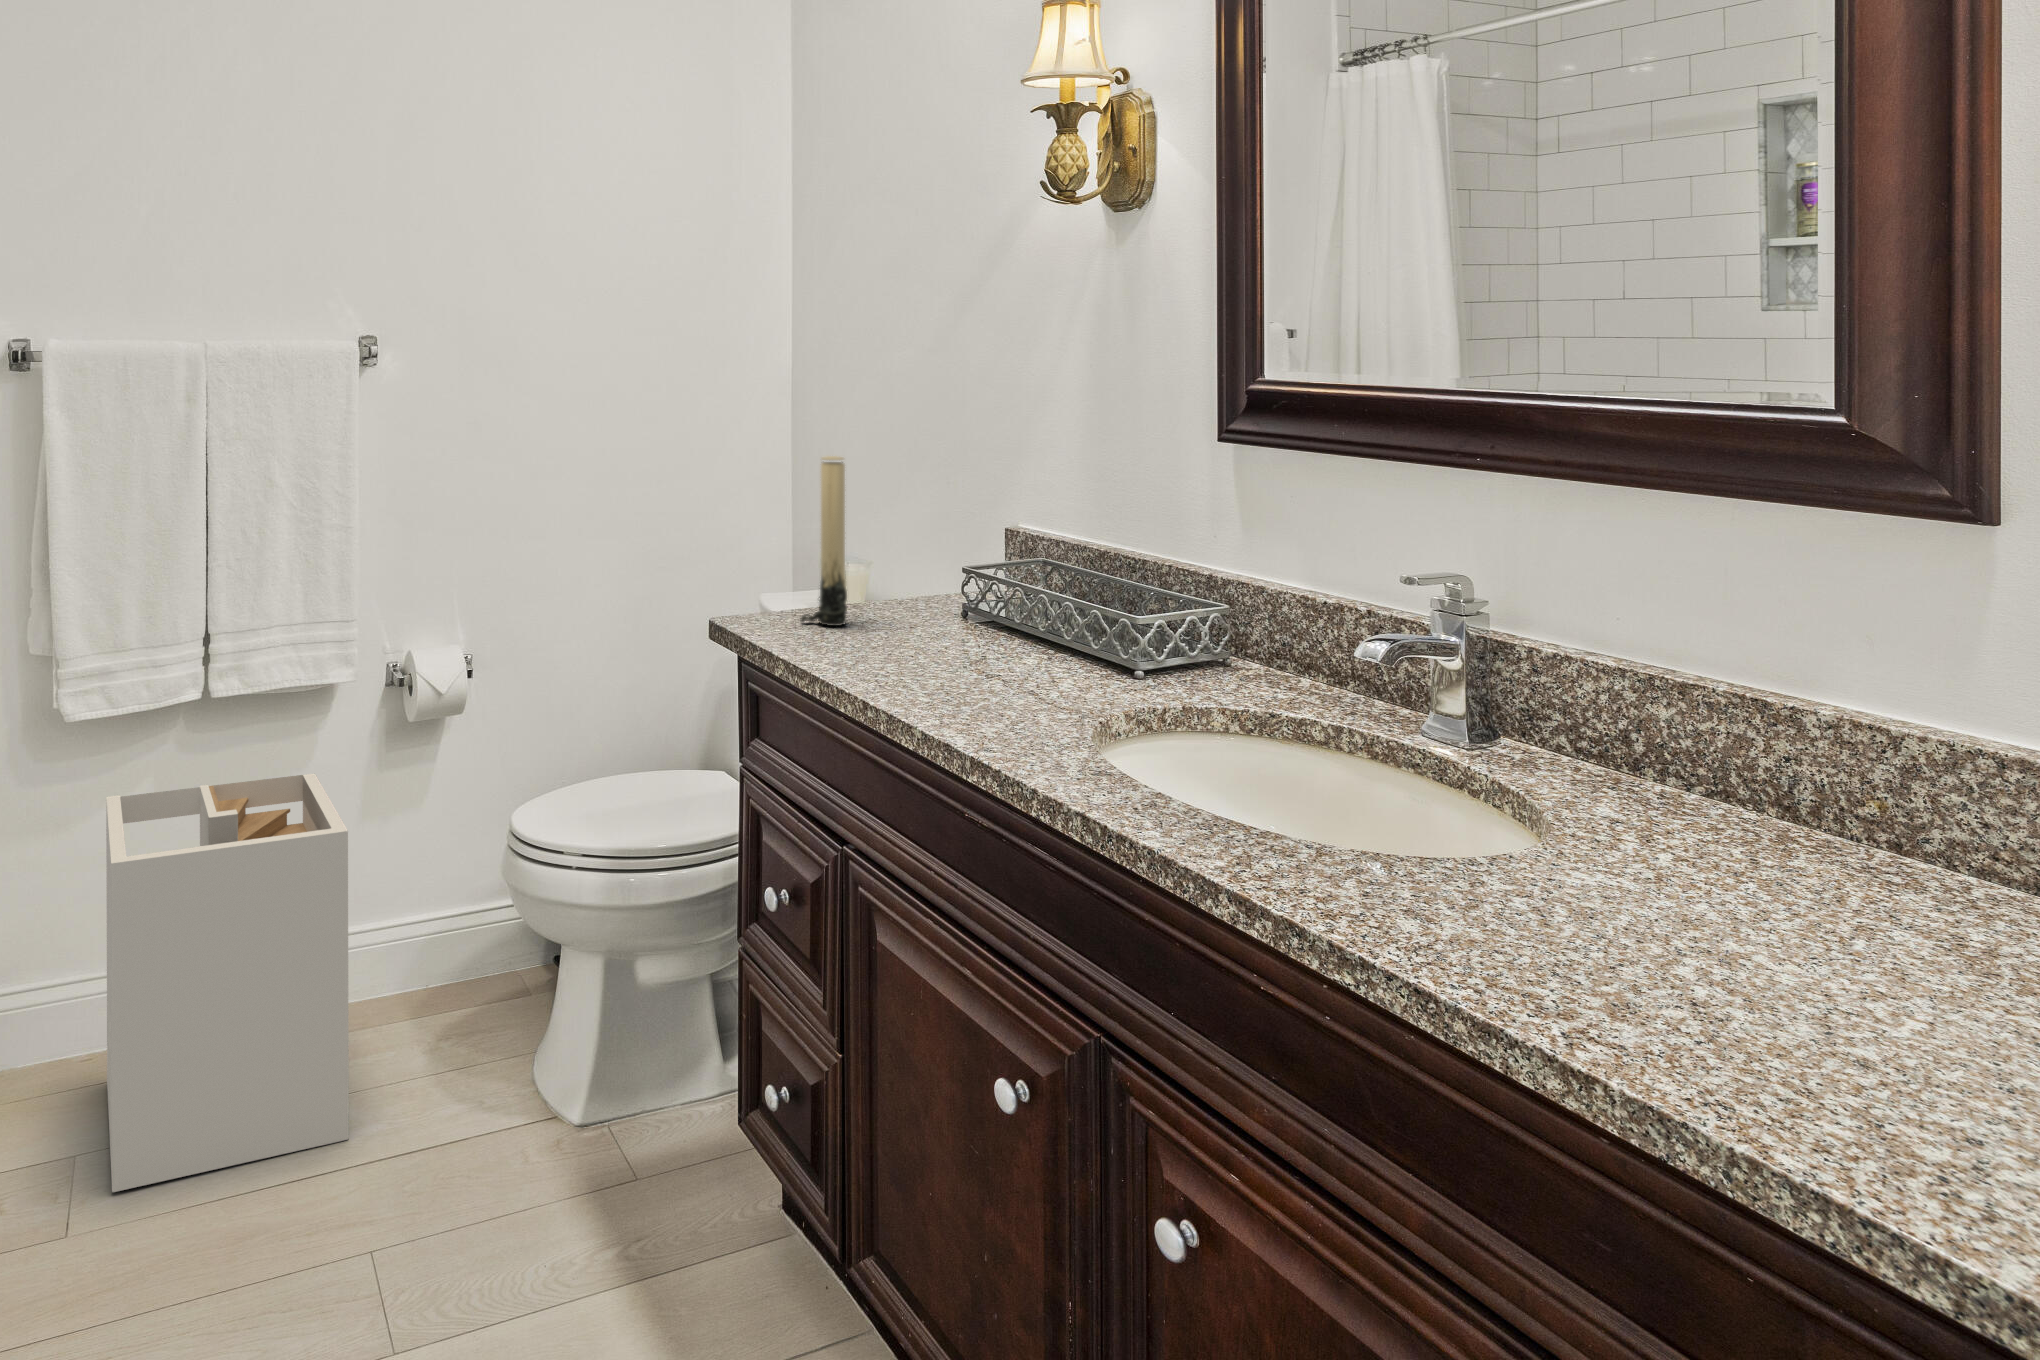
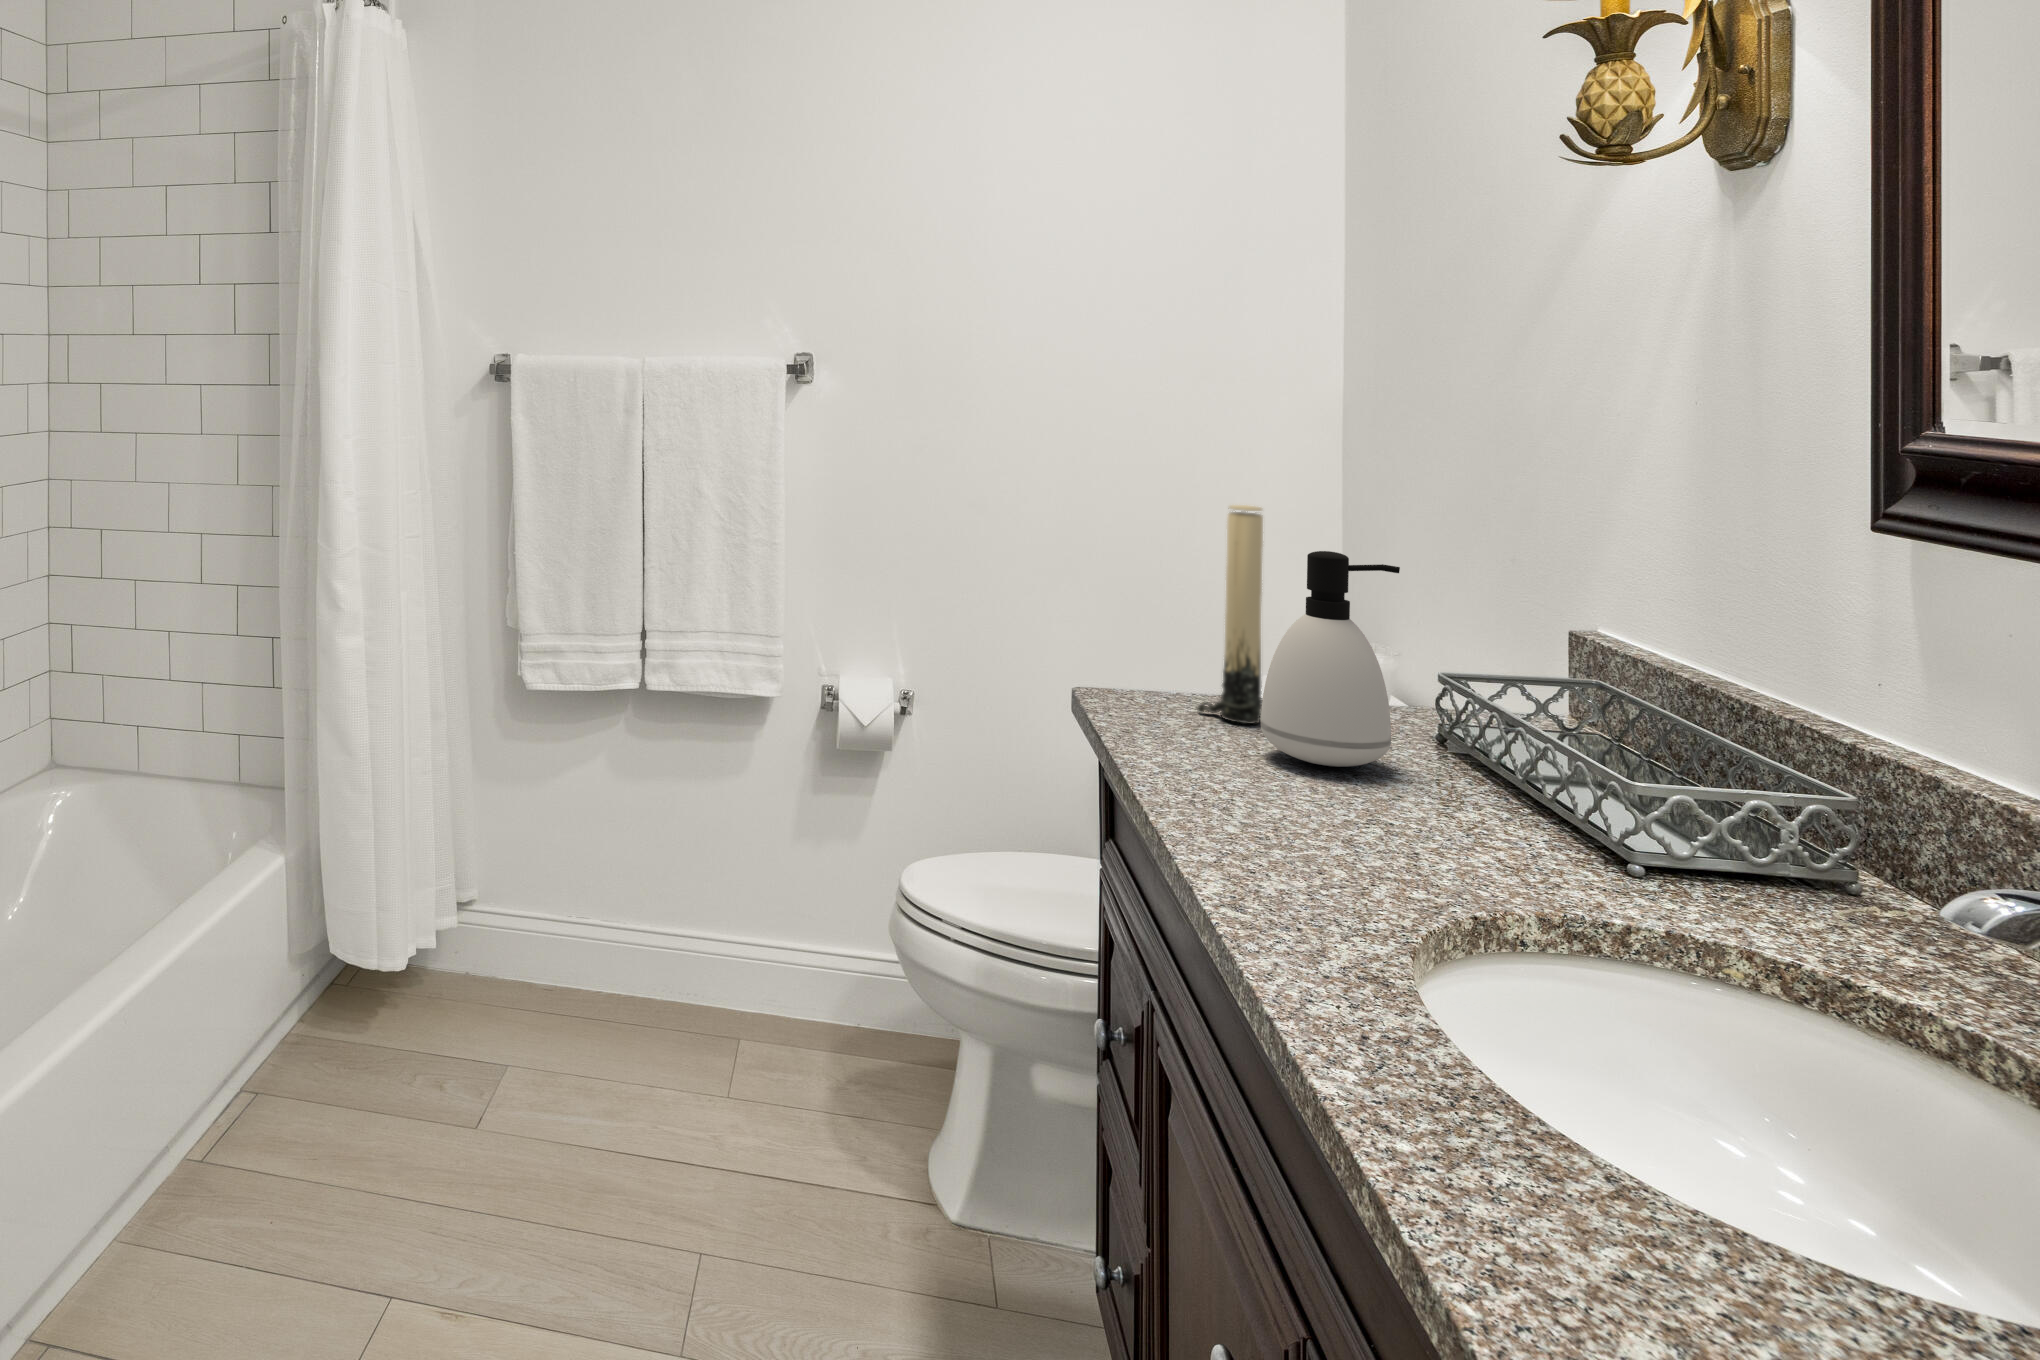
soap dispenser: none [871,486,958,644] -> present [1261,551,1400,767]
laundry hamper: present [106,773,349,1192] -> none [493,768,732,1163]

